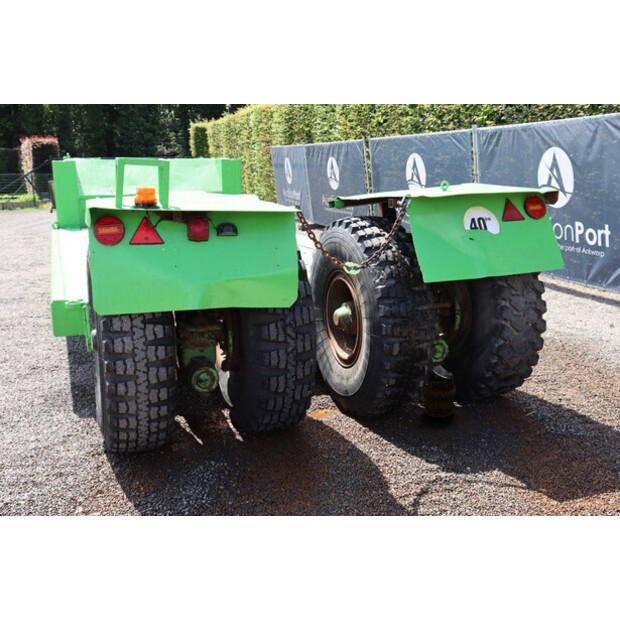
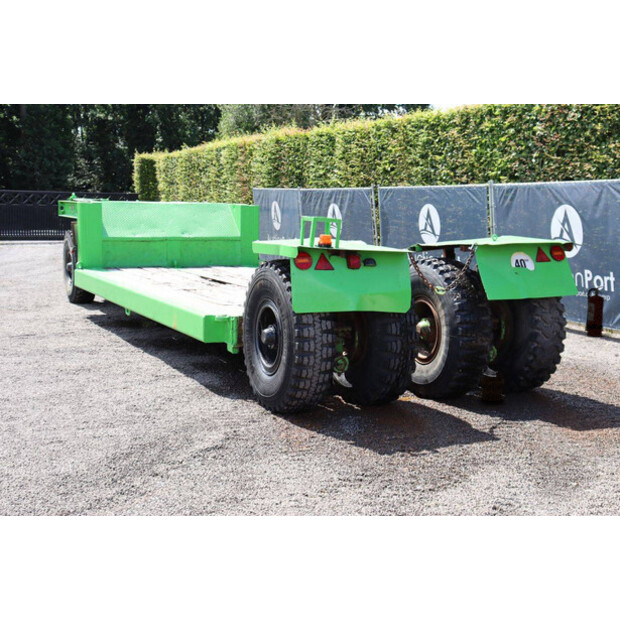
fire extinguisher: none [574,241,597,298] -> present [585,287,604,337]

